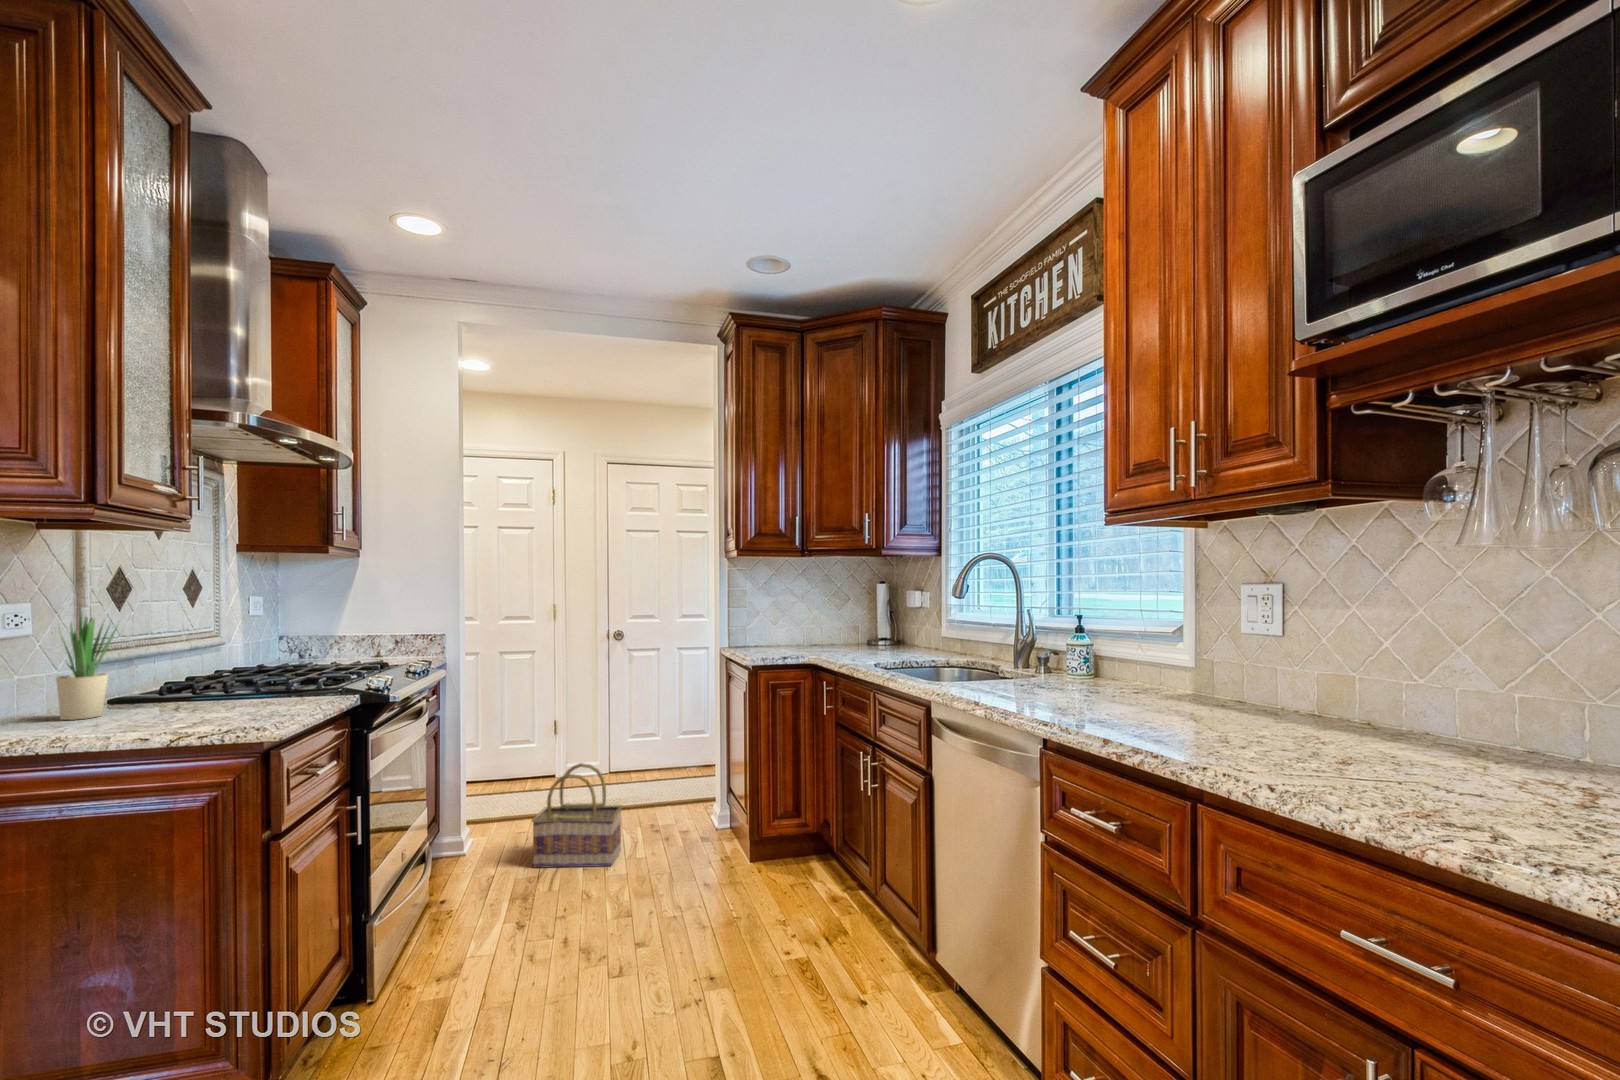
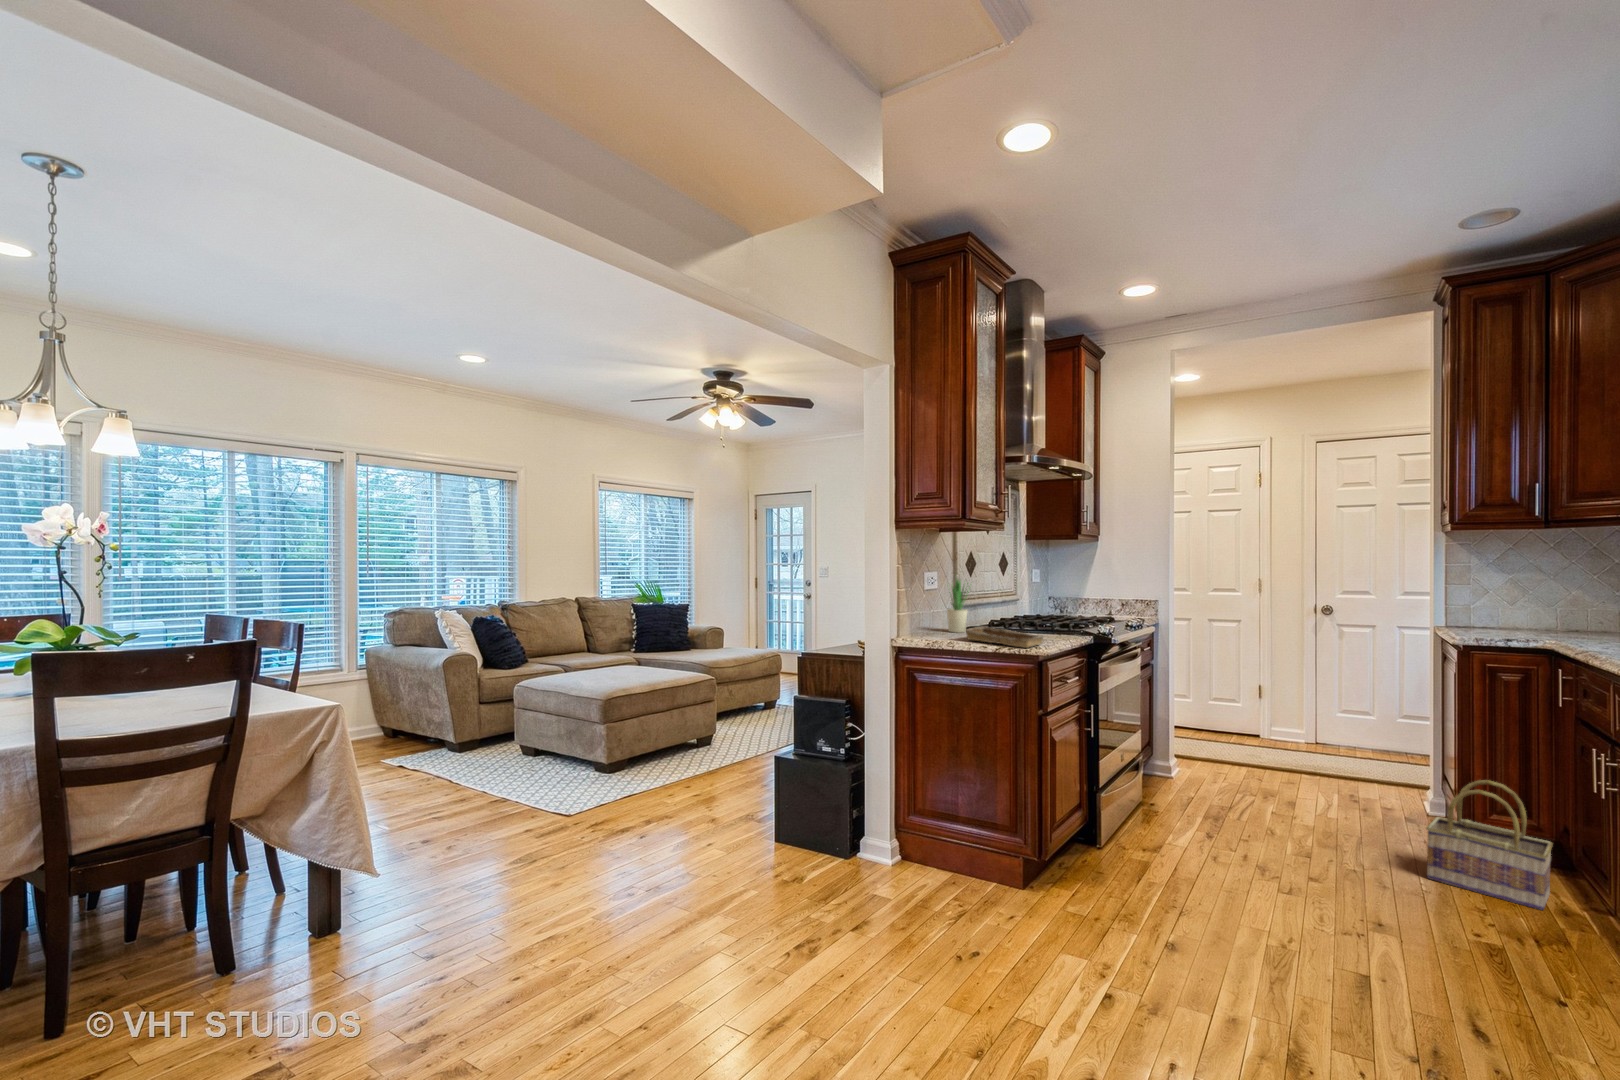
tray: none [85,701,276,730] -> present [965,627,1044,648]
basket: present [532,763,622,867] -> present [1426,780,1553,910]

